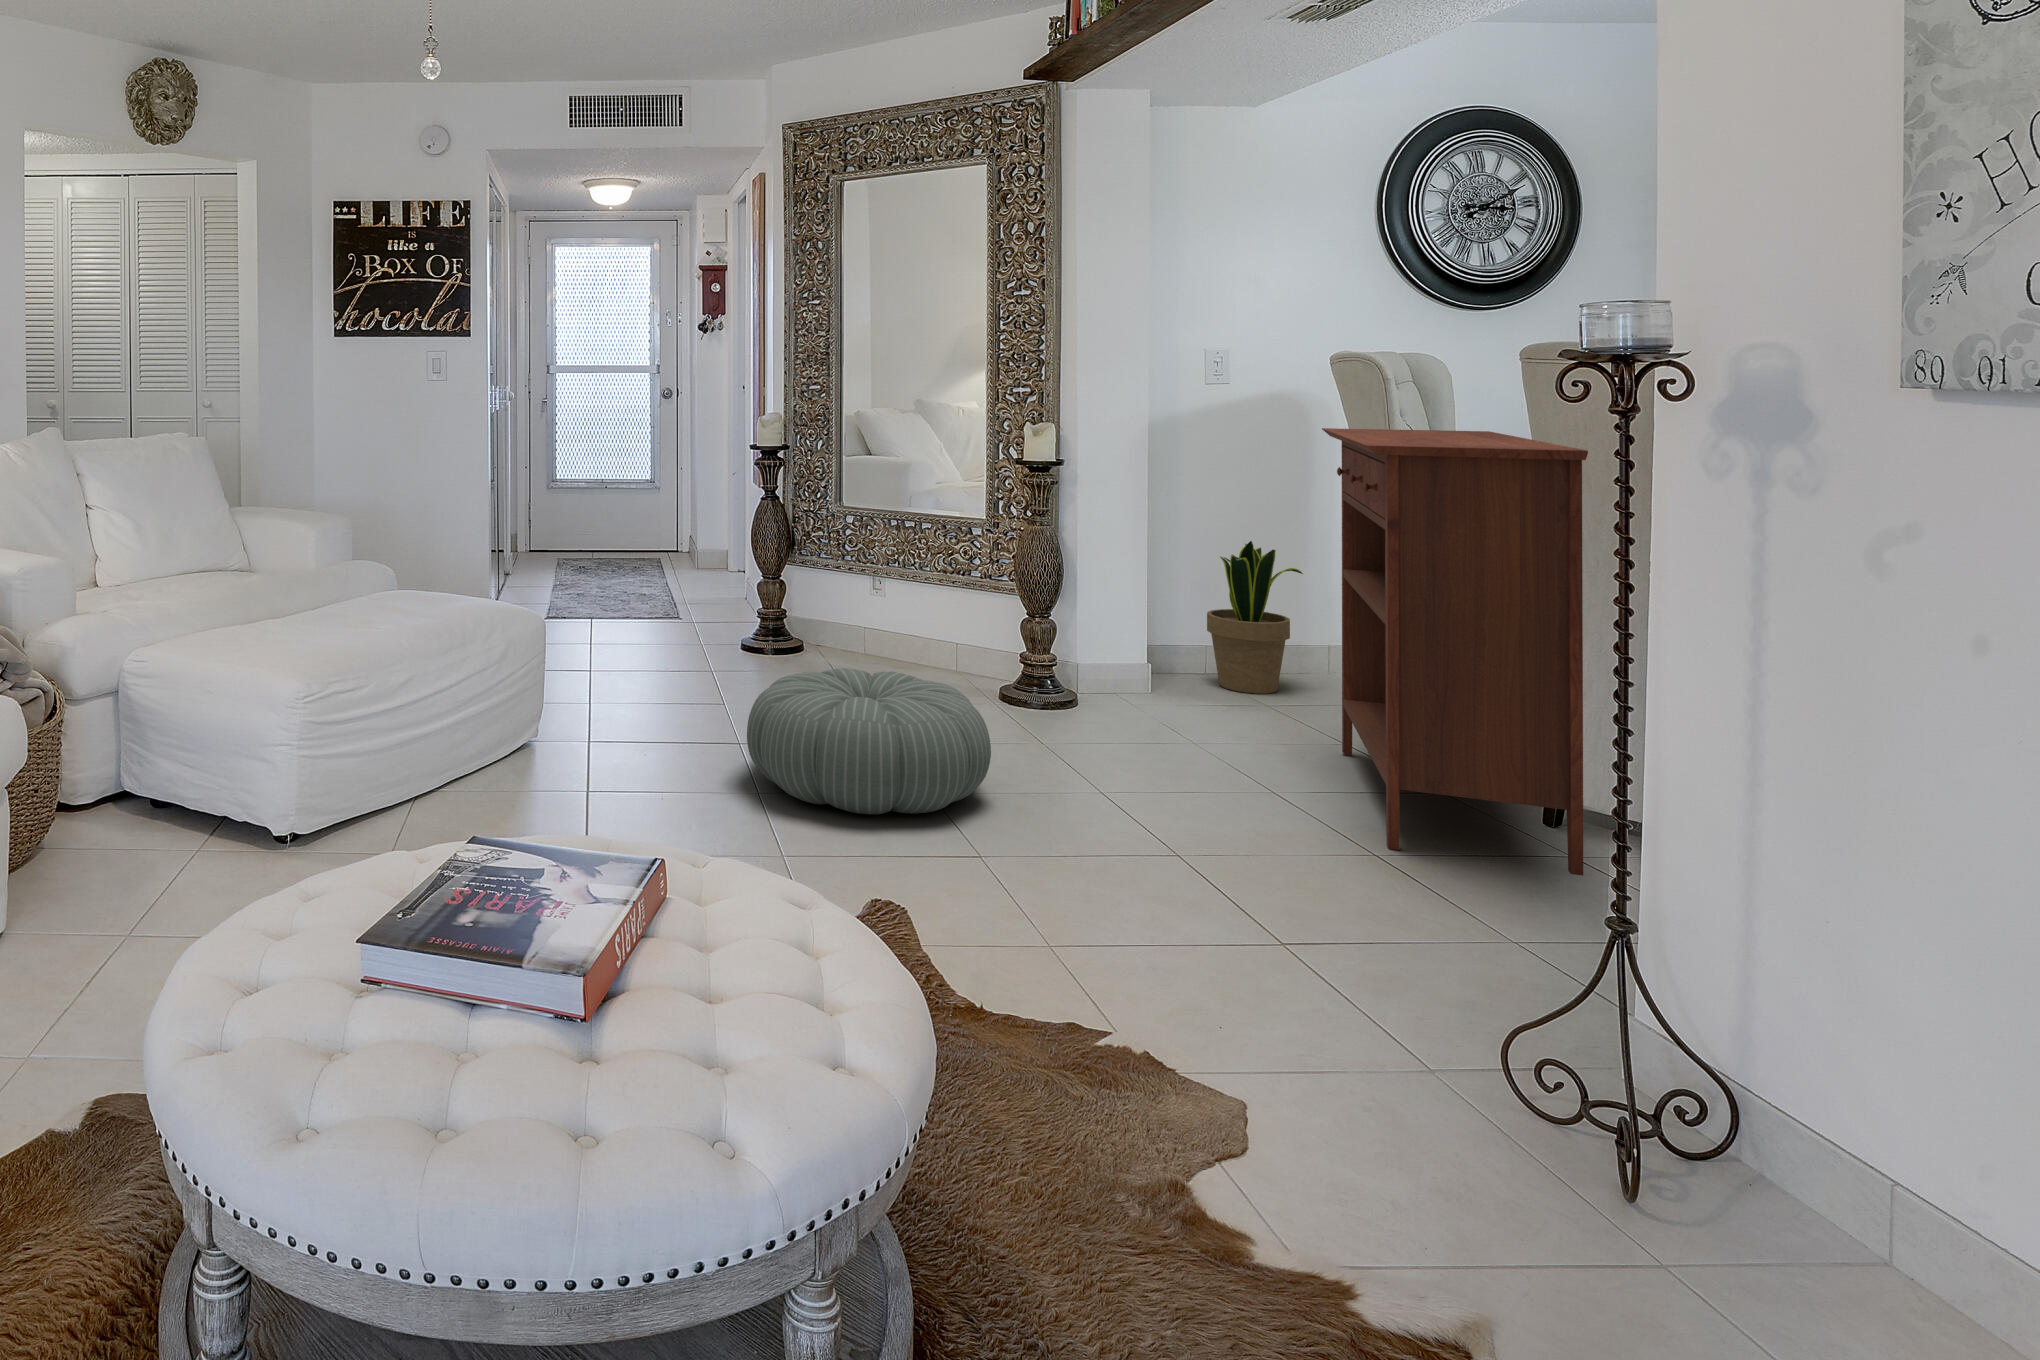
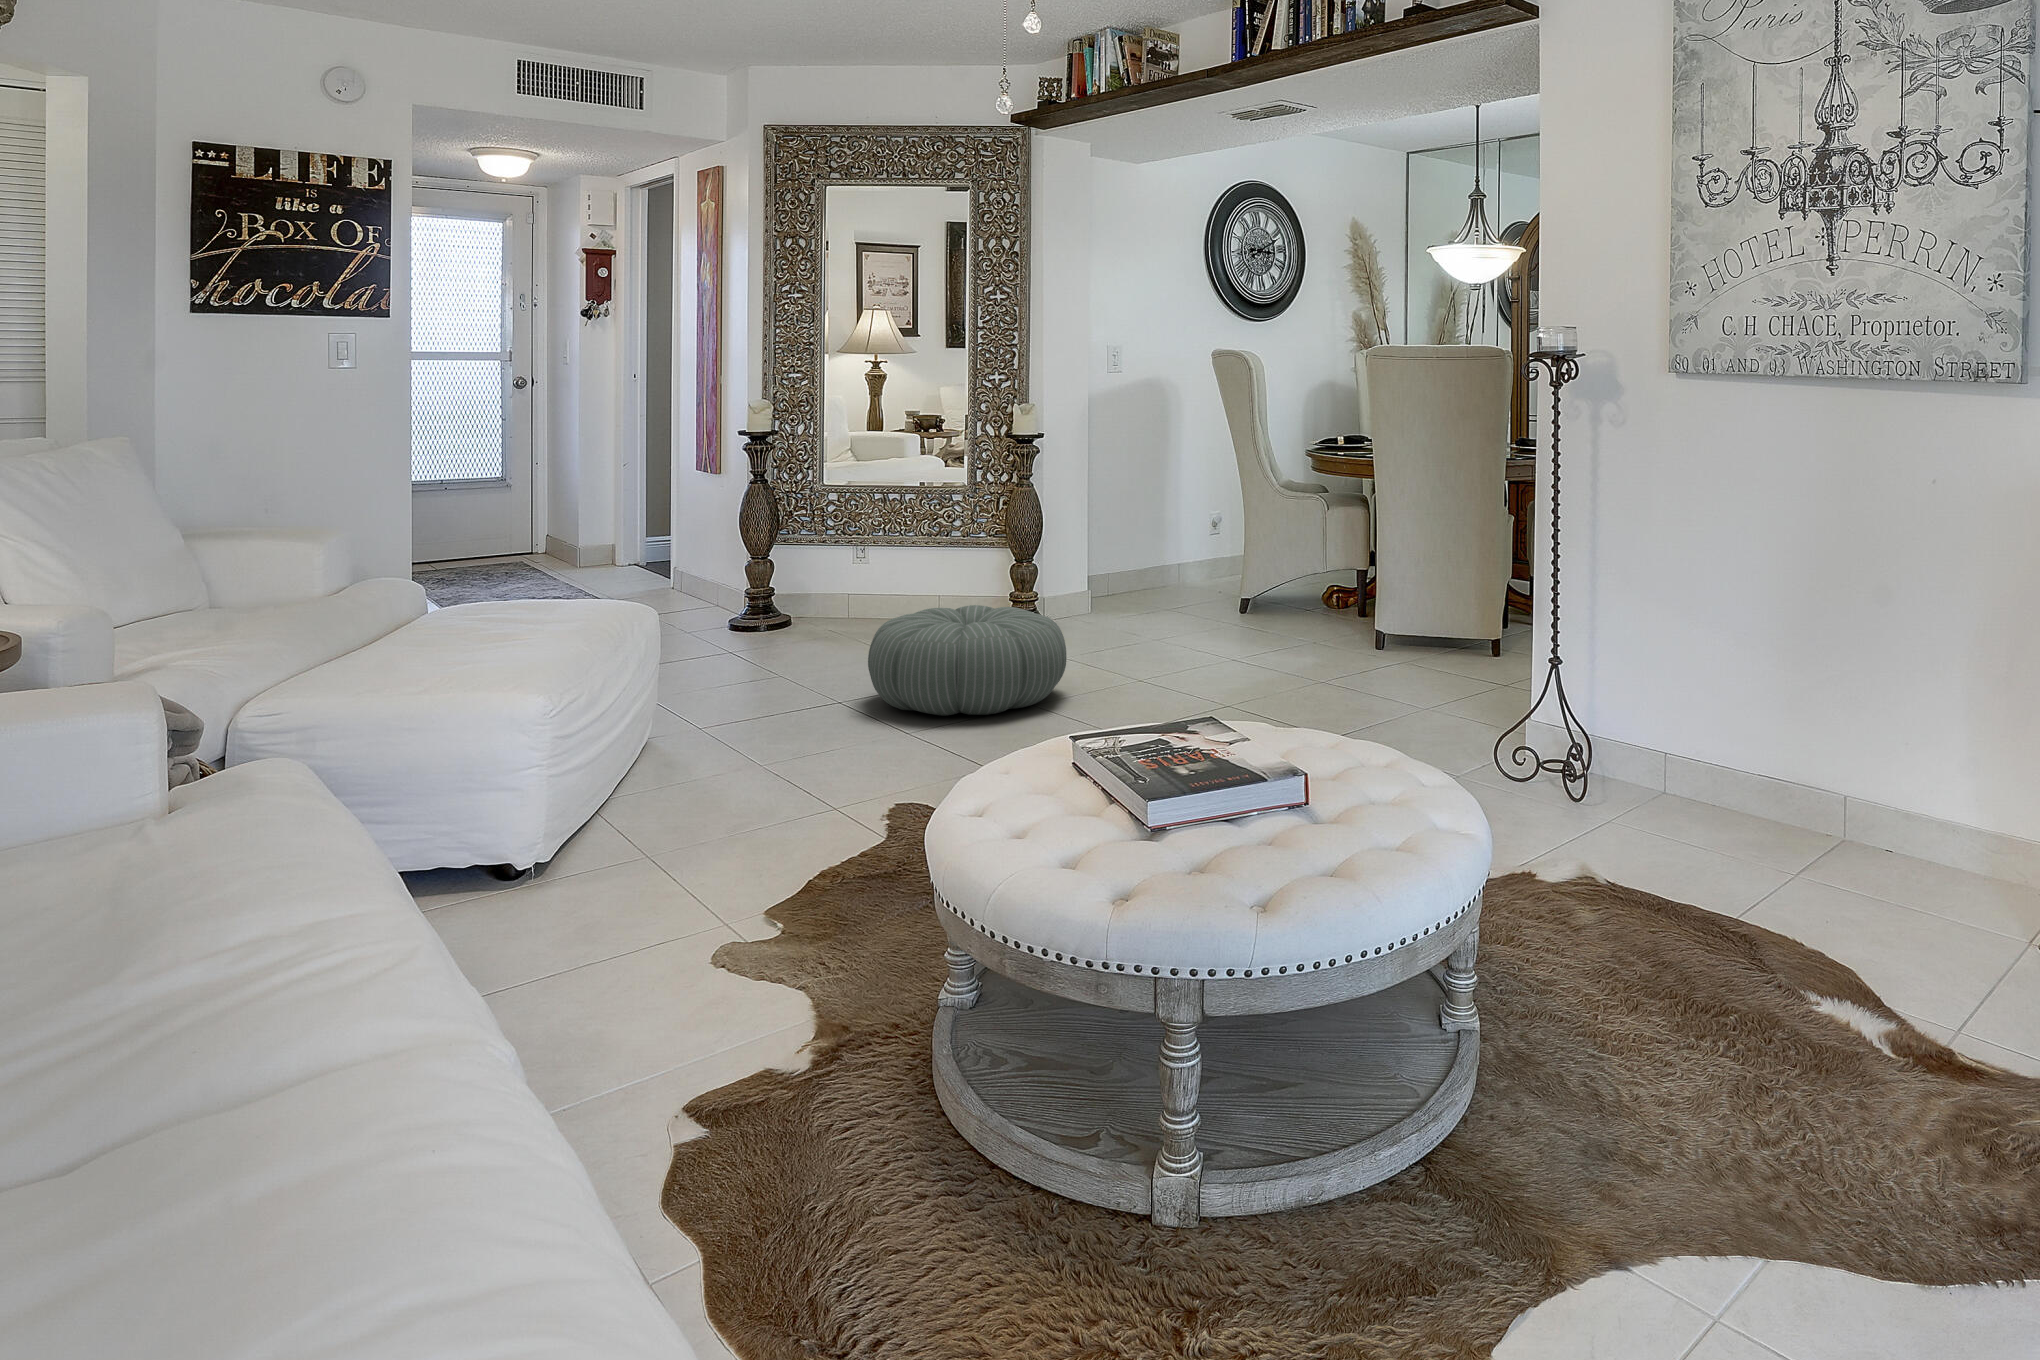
console table: present [1322,428,1588,876] -> none [1221,401,1405,671]
potted plant: present [1207,541,1303,694] -> none [1115,491,1178,606]

